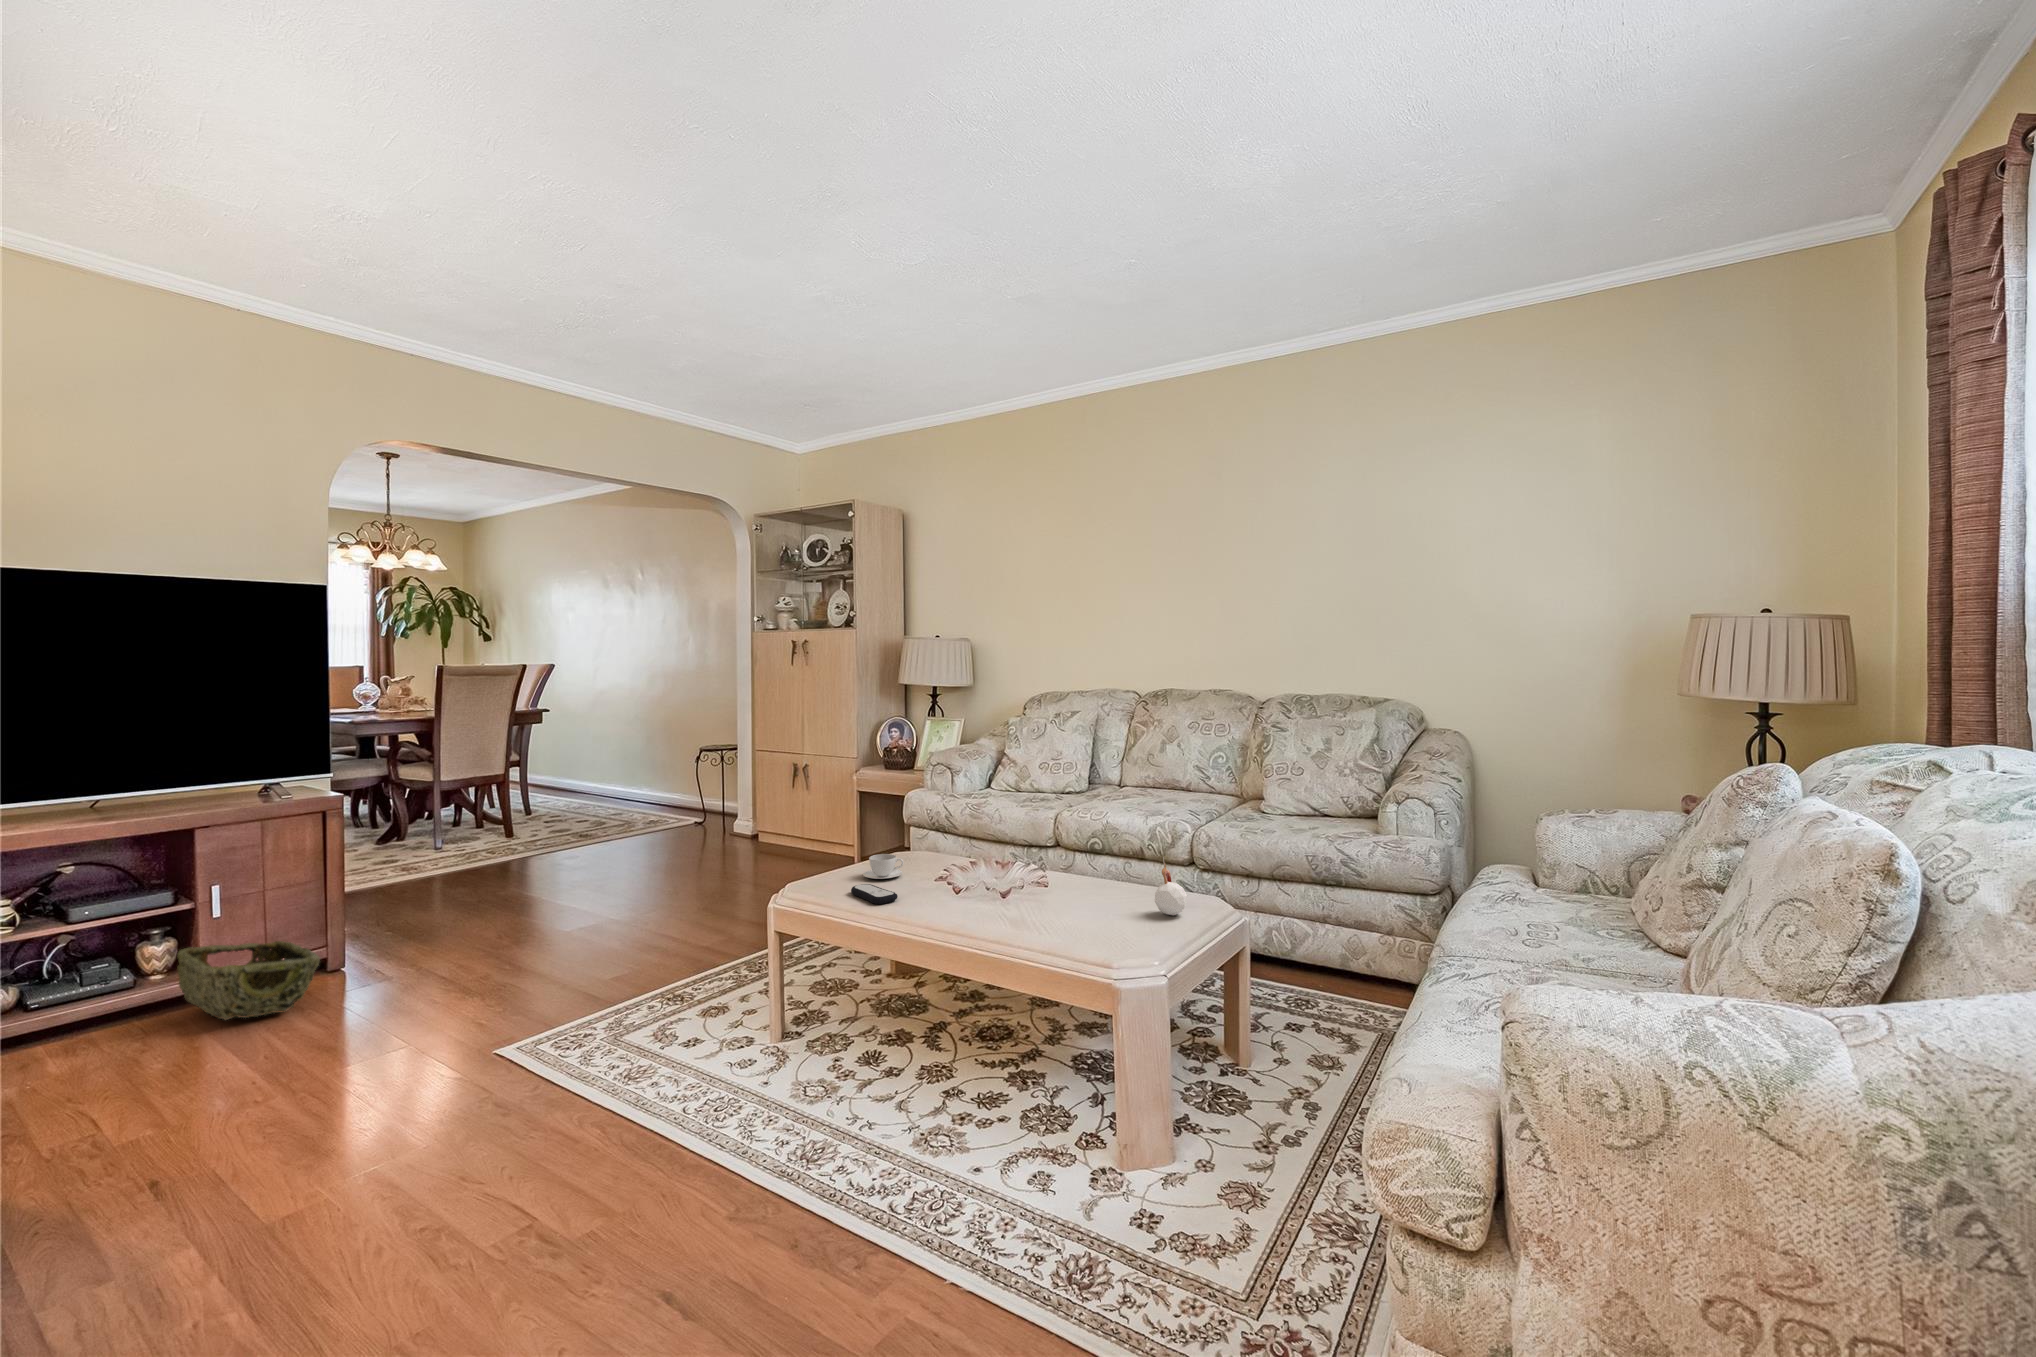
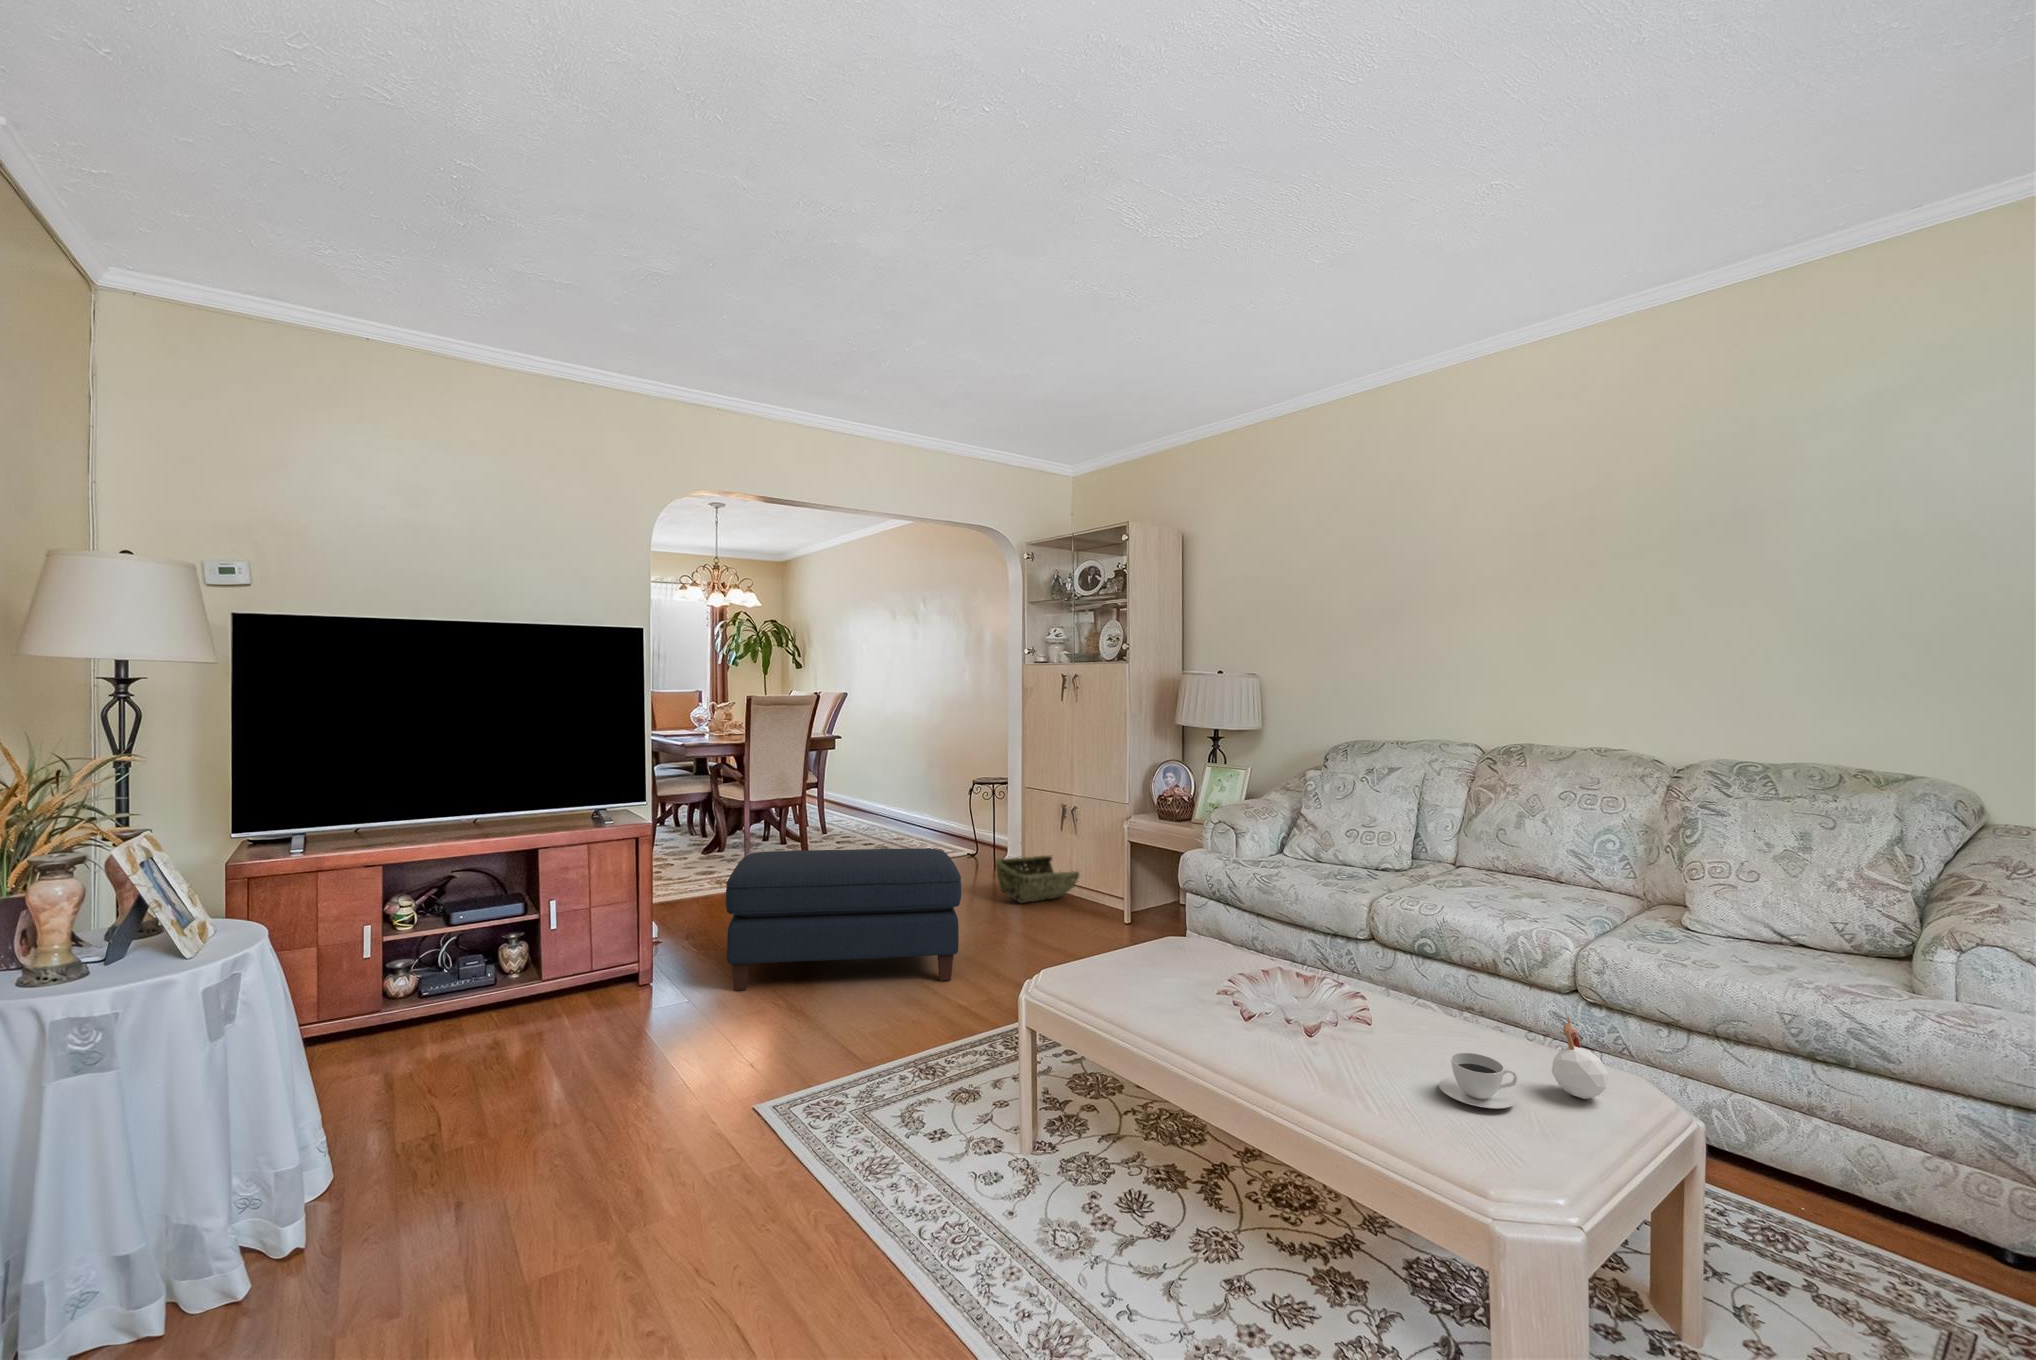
ottoman: none [443,810,697,964] -> present [726,848,961,991]
teacup: present [863,854,904,879] -> present [1439,1053,1517,1109]
remote control: present [851,884,898,904] -> none [1118,979,1175,1012]
woven basket: present [177,941,320,1020] -> present [996,856,1079,903]

